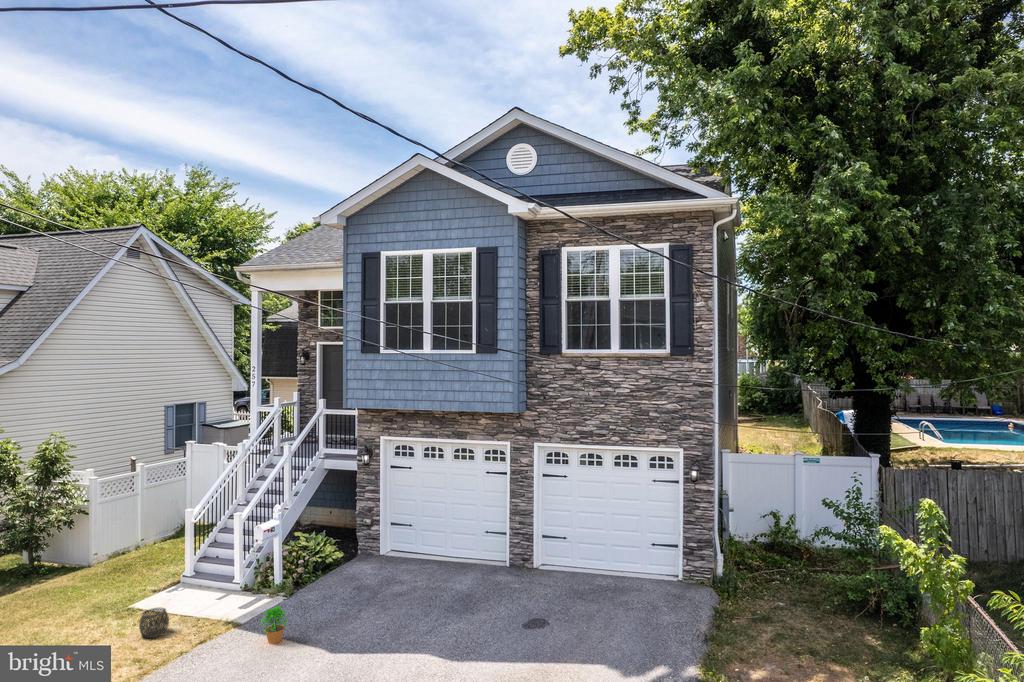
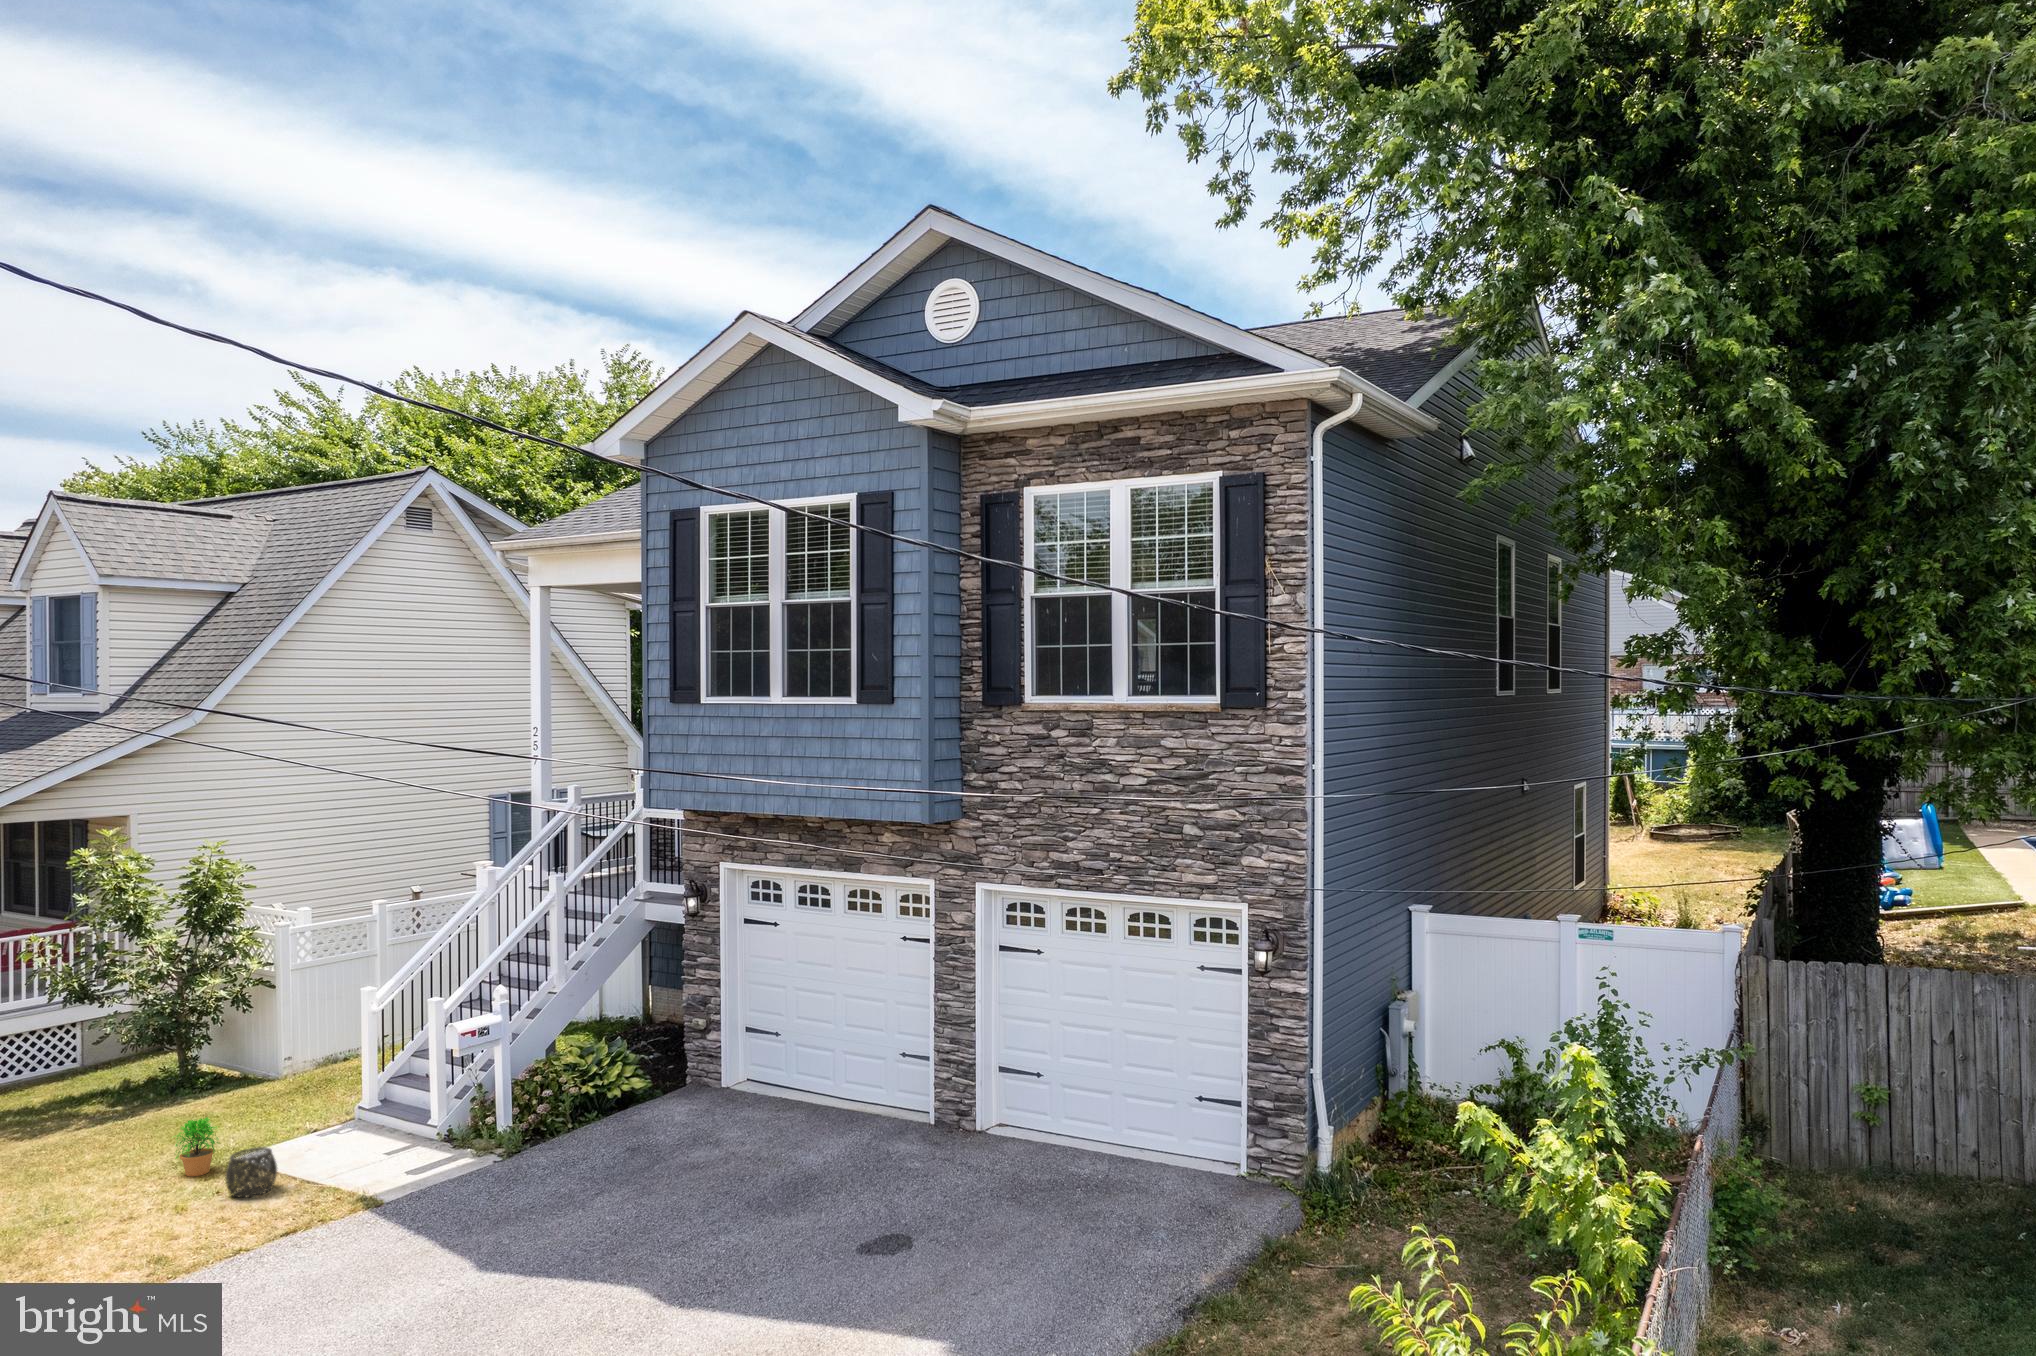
potted plant: present [261,606,287,644] -> present [175,1117,219,1177]

